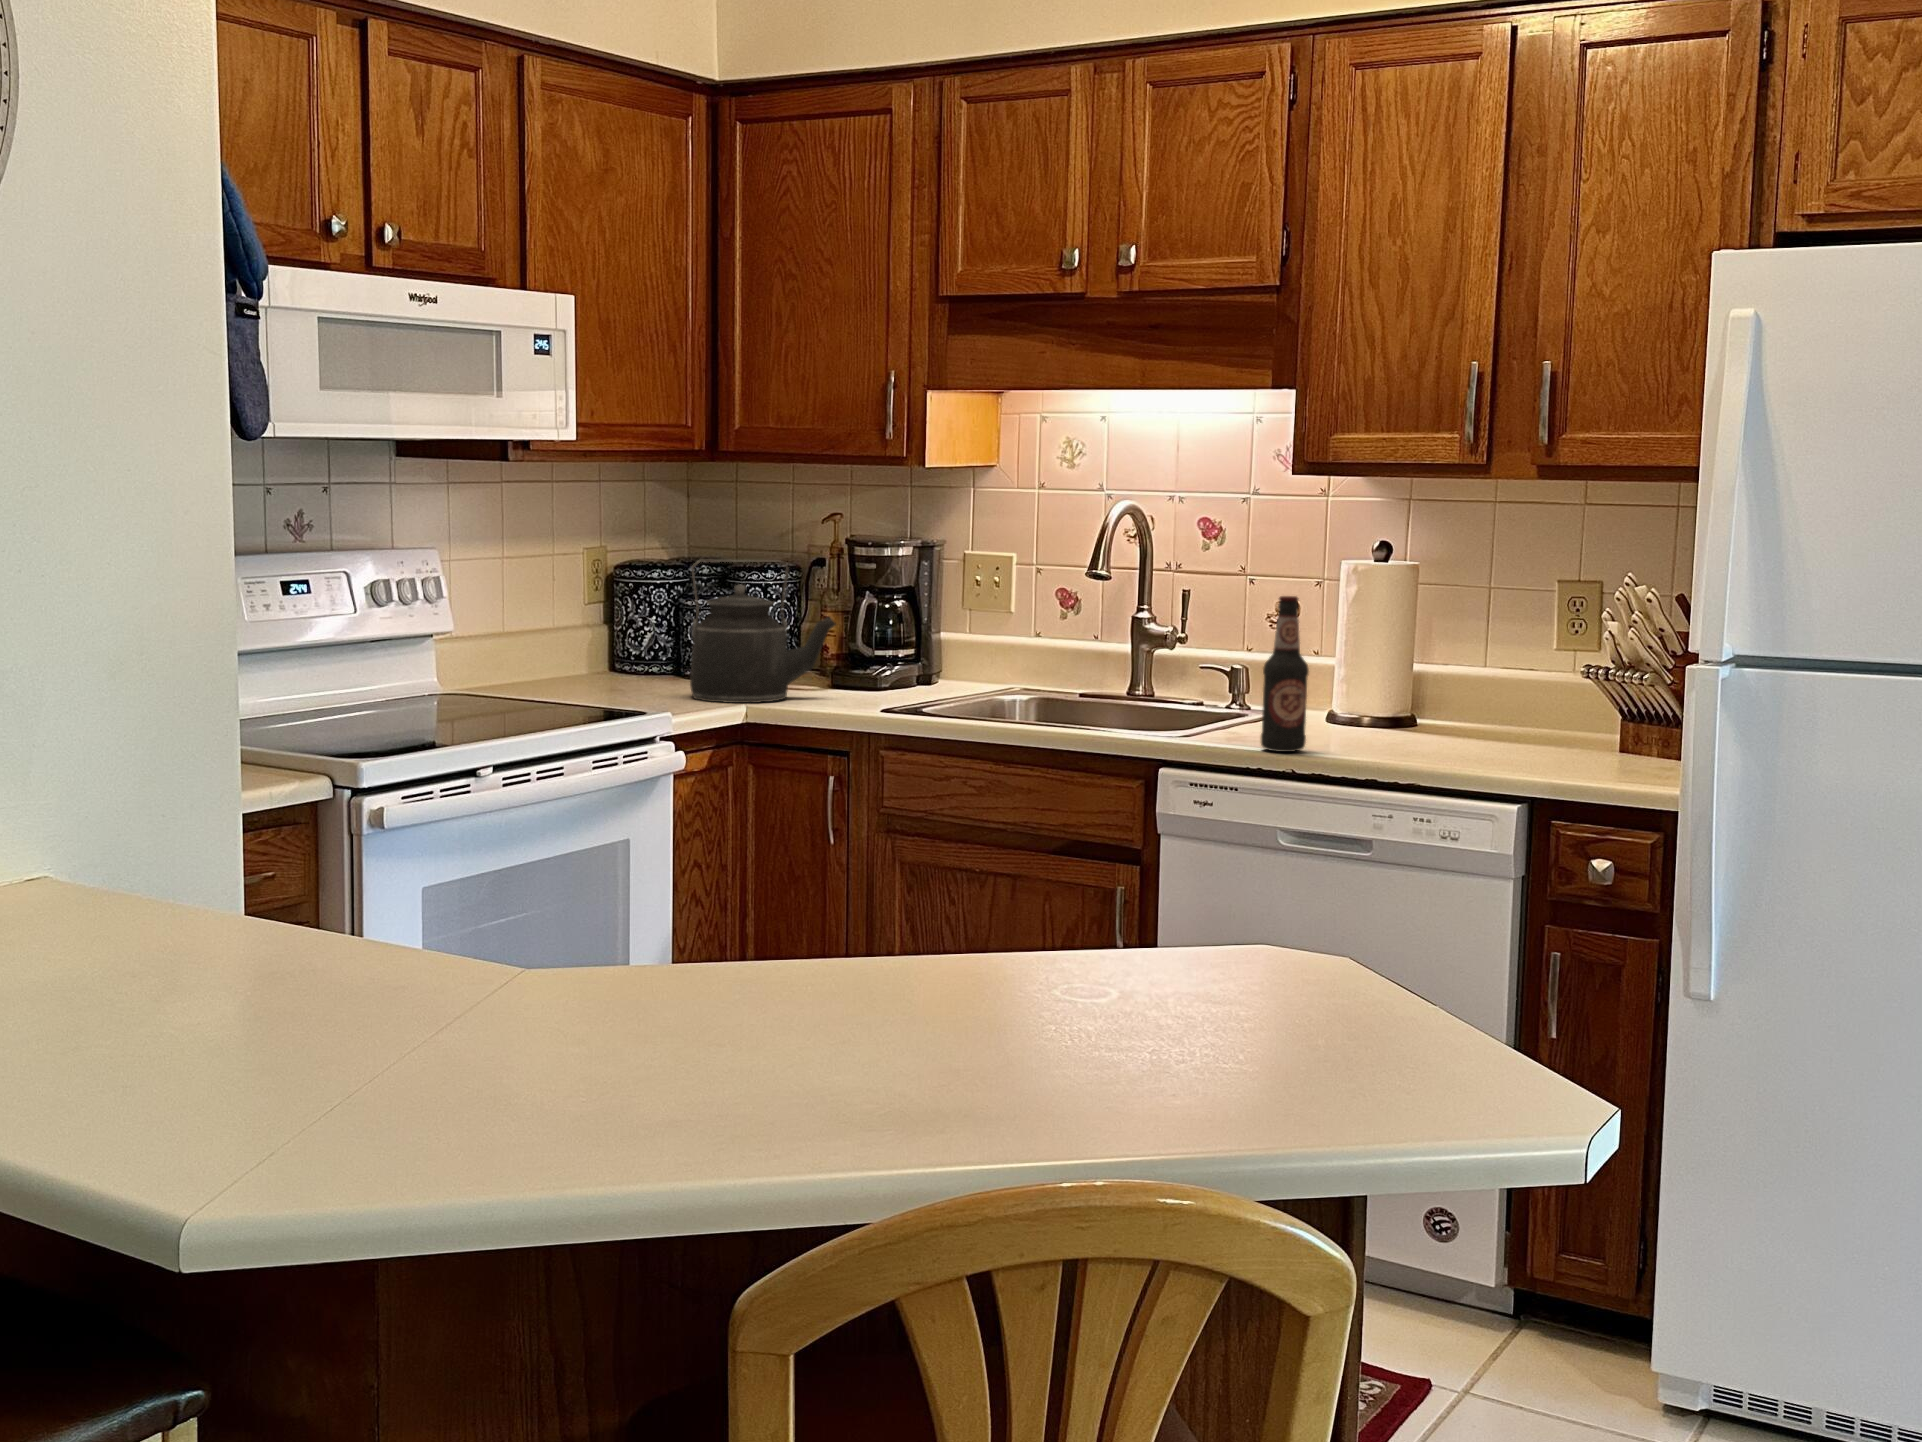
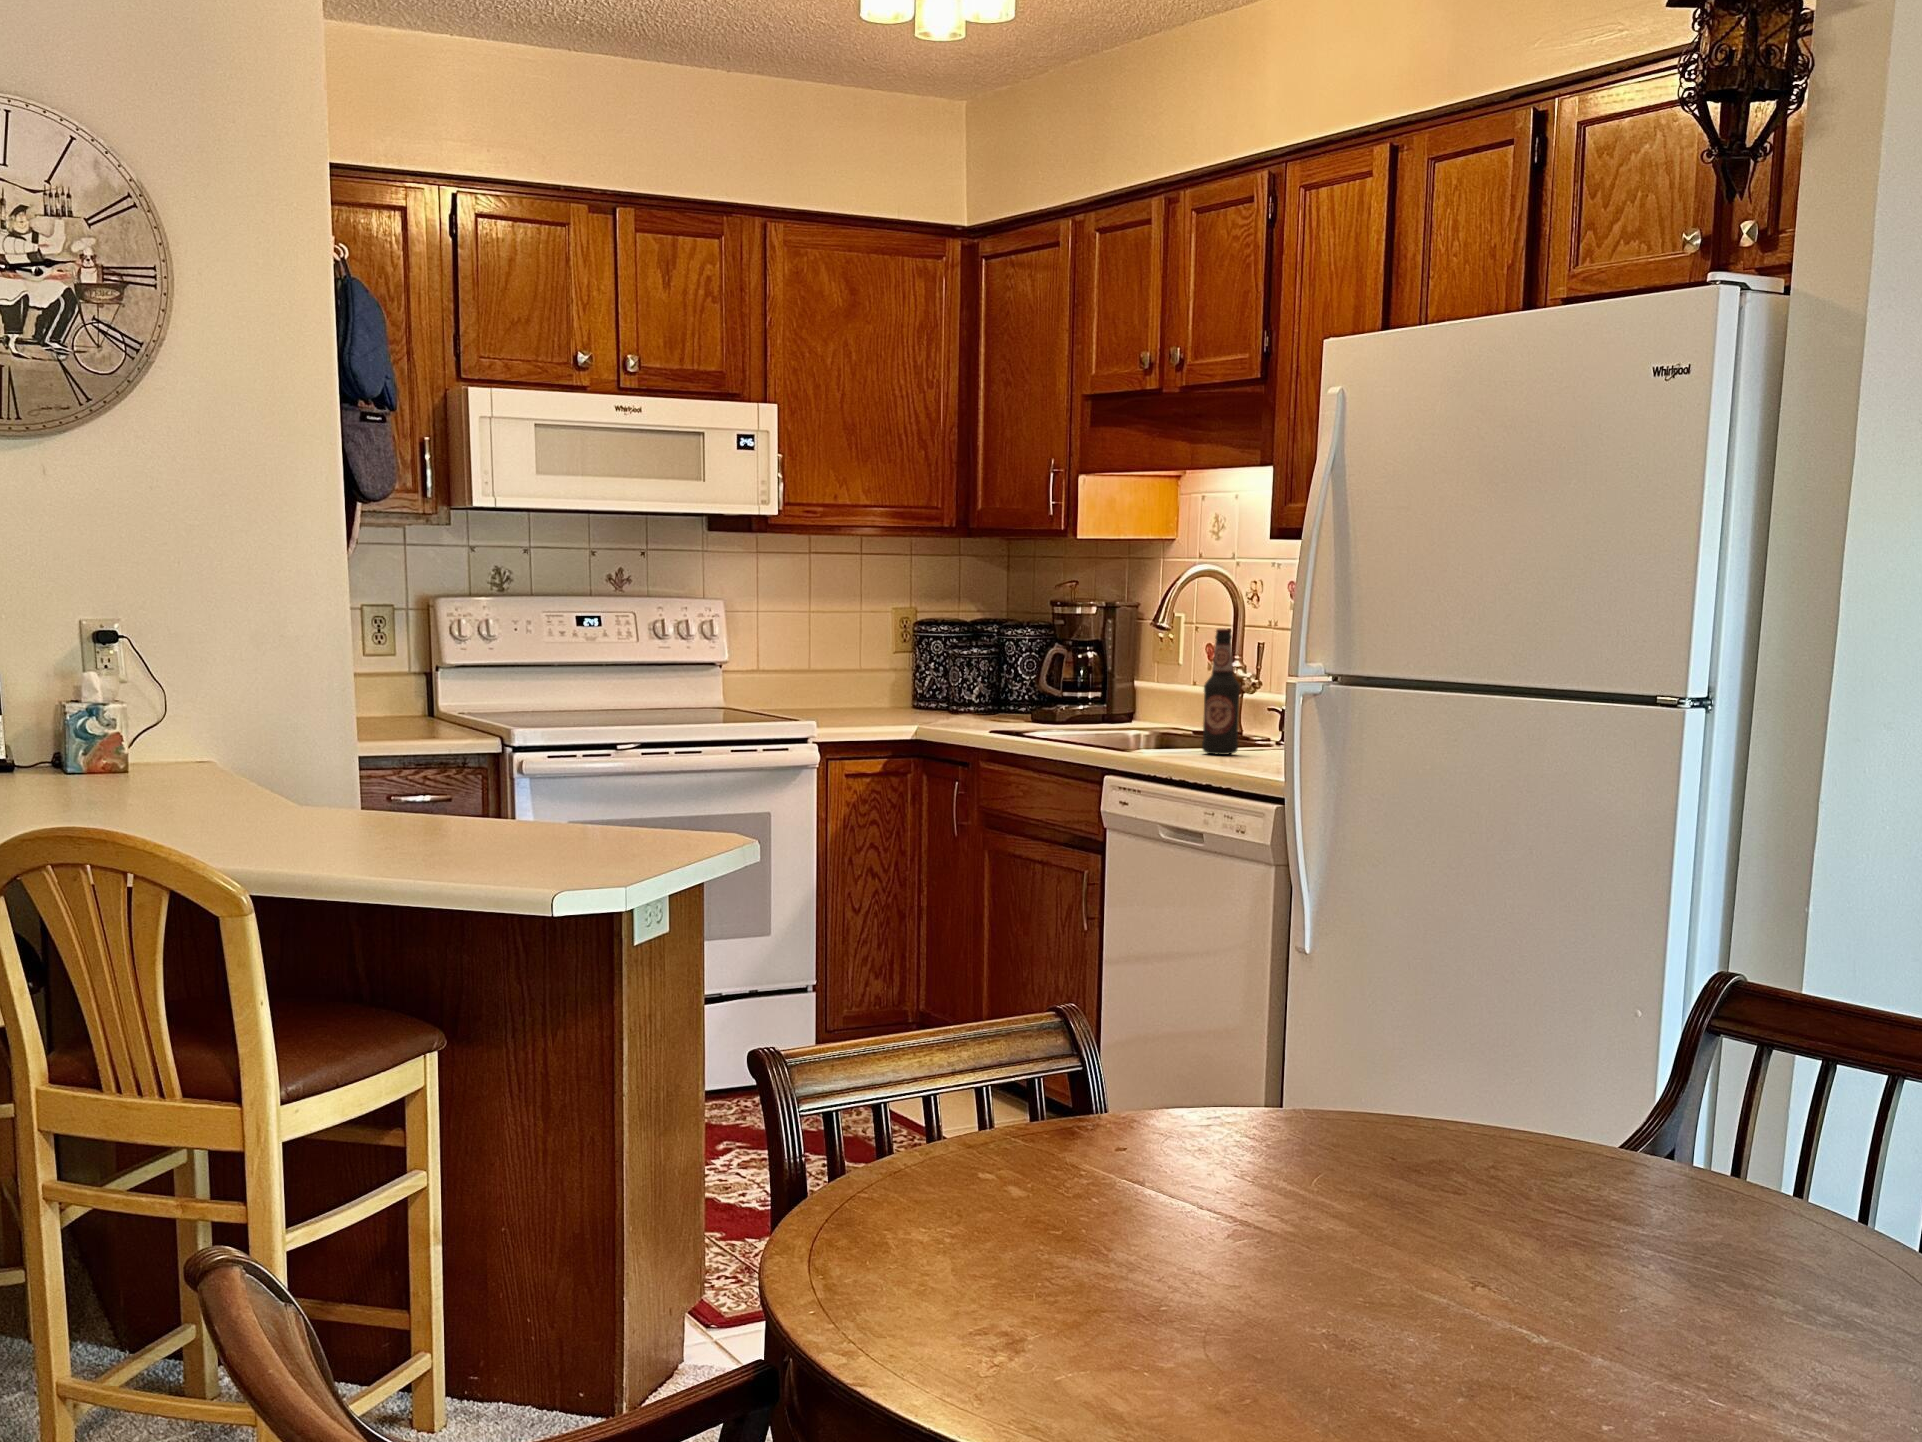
kettle: present [690,560,836,703] -> none [896,611,1010,722]

